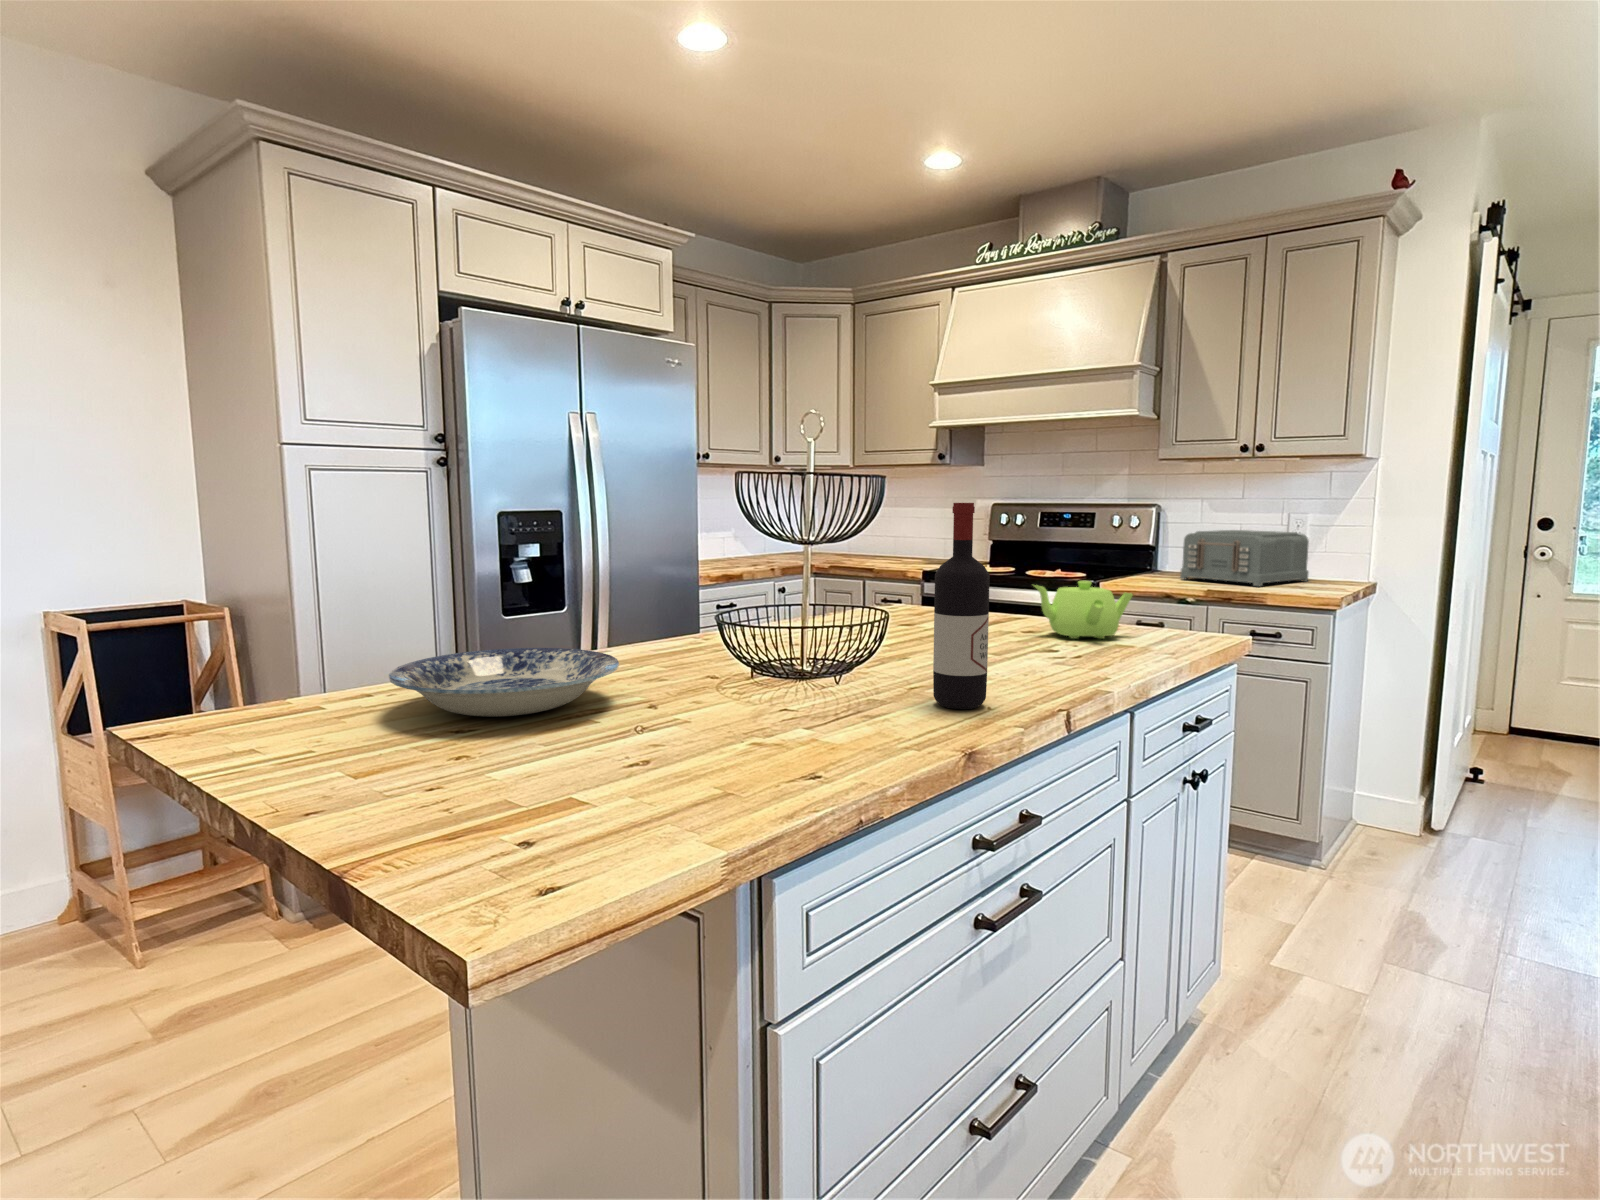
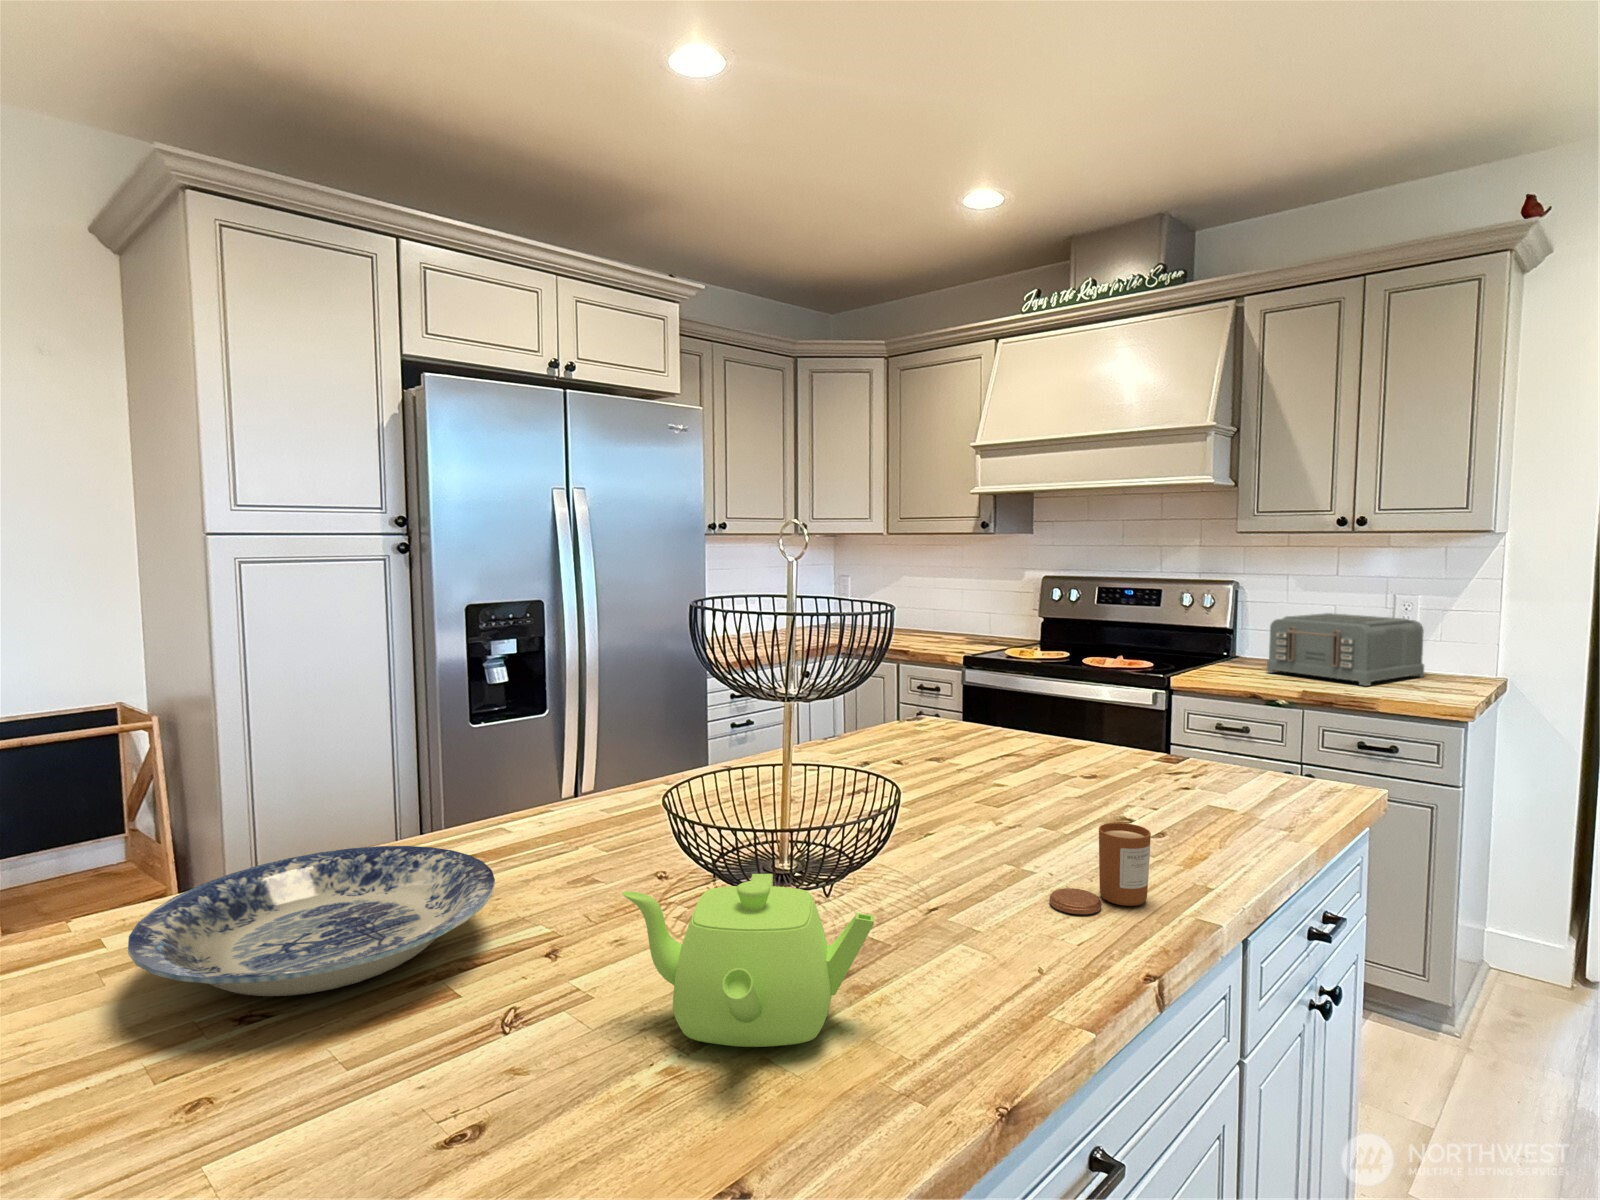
wine bottle: present [933,503,990,709] -> none [956,661,1041,980]
teapot: present [1034,581,1133,639] -> present [622,874,874,1047]
candle: none [995,630,1064,686] -> present [1049,823,1151,914]

